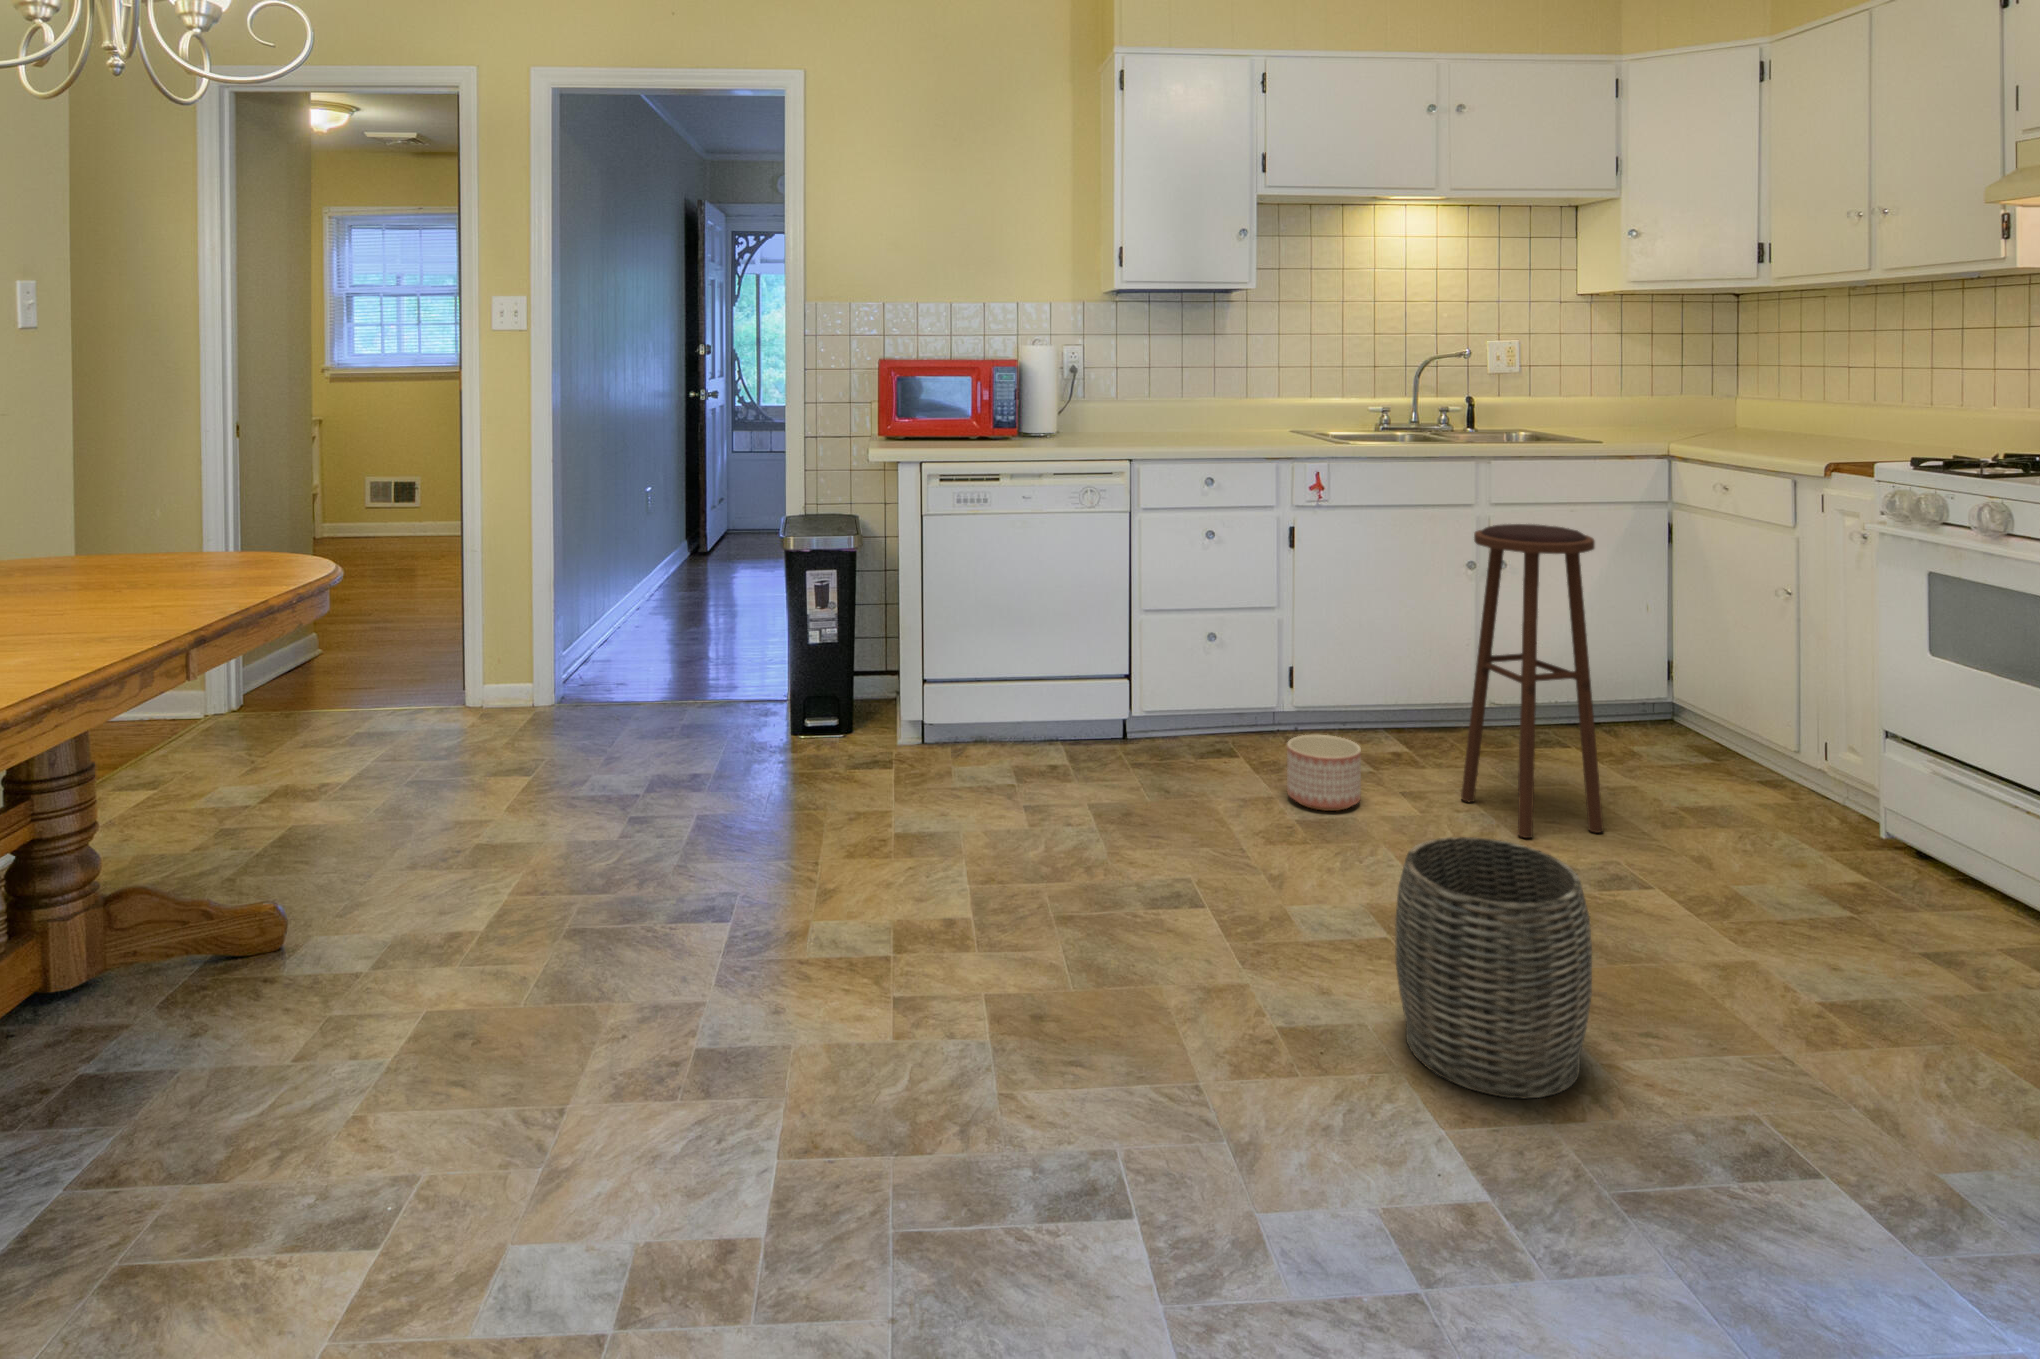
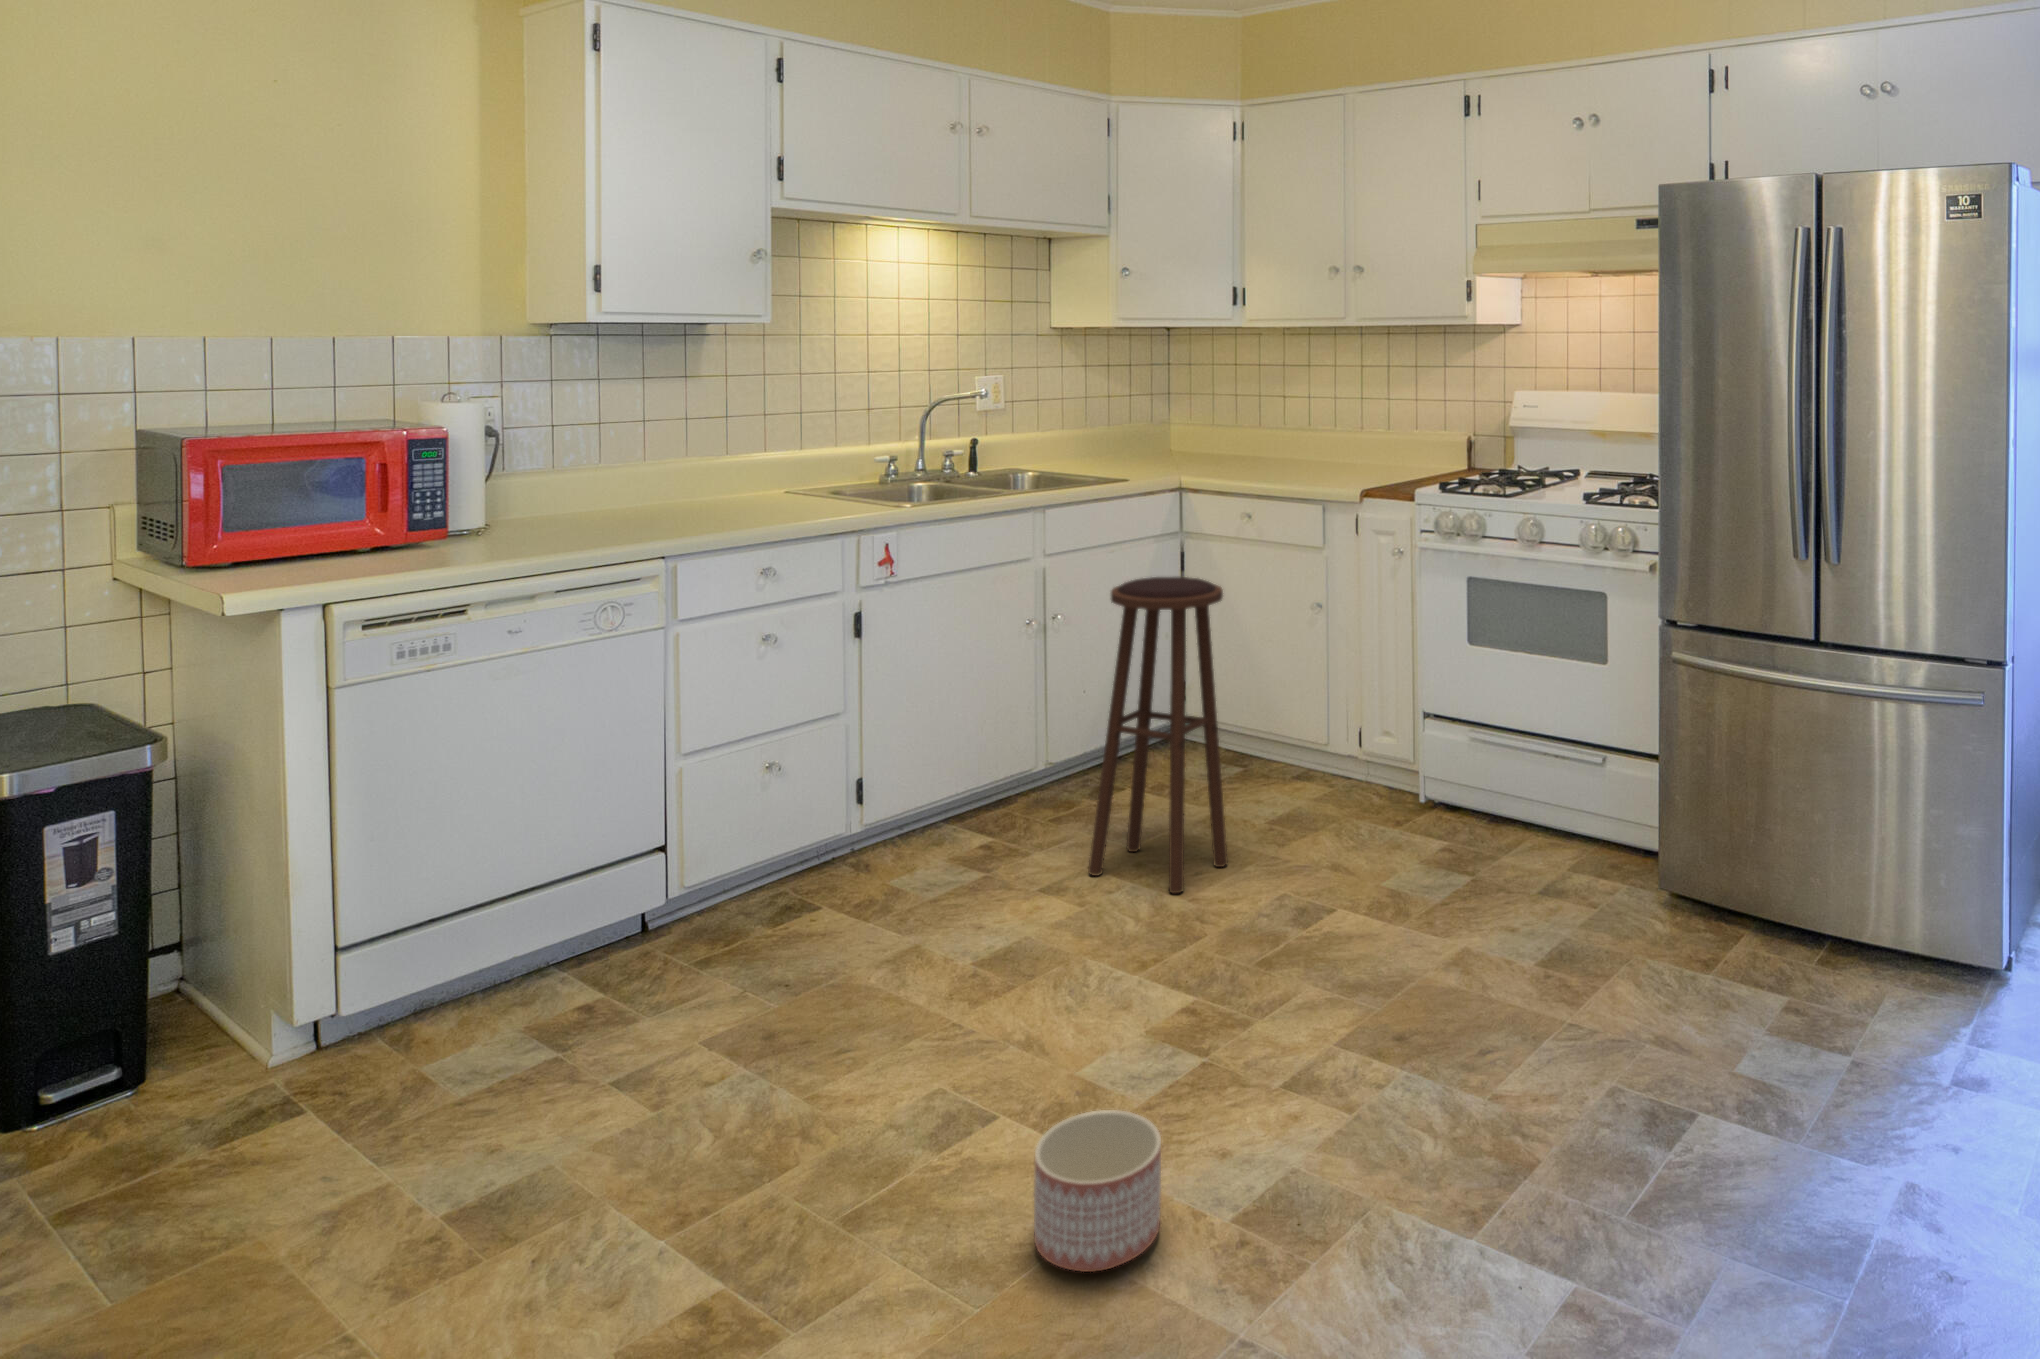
planter: present [1287,735,1361,811] -> present [1034,1110,1161,1272]
woven basket: present [1395,837,1592,1098] -> none [1267,900,1442,1149]

